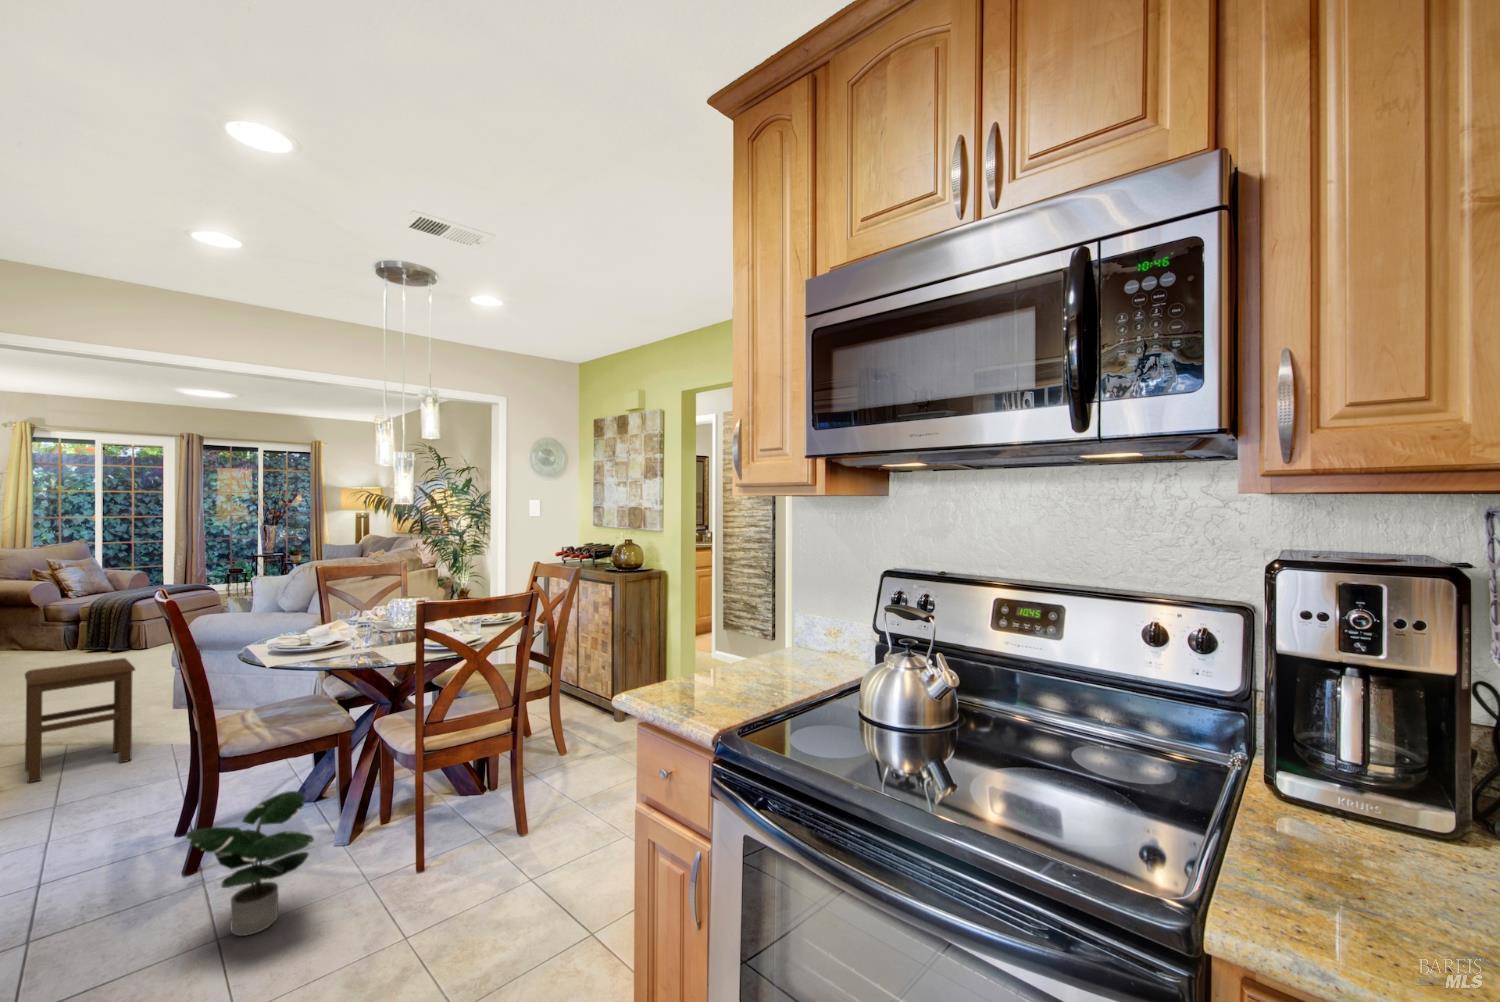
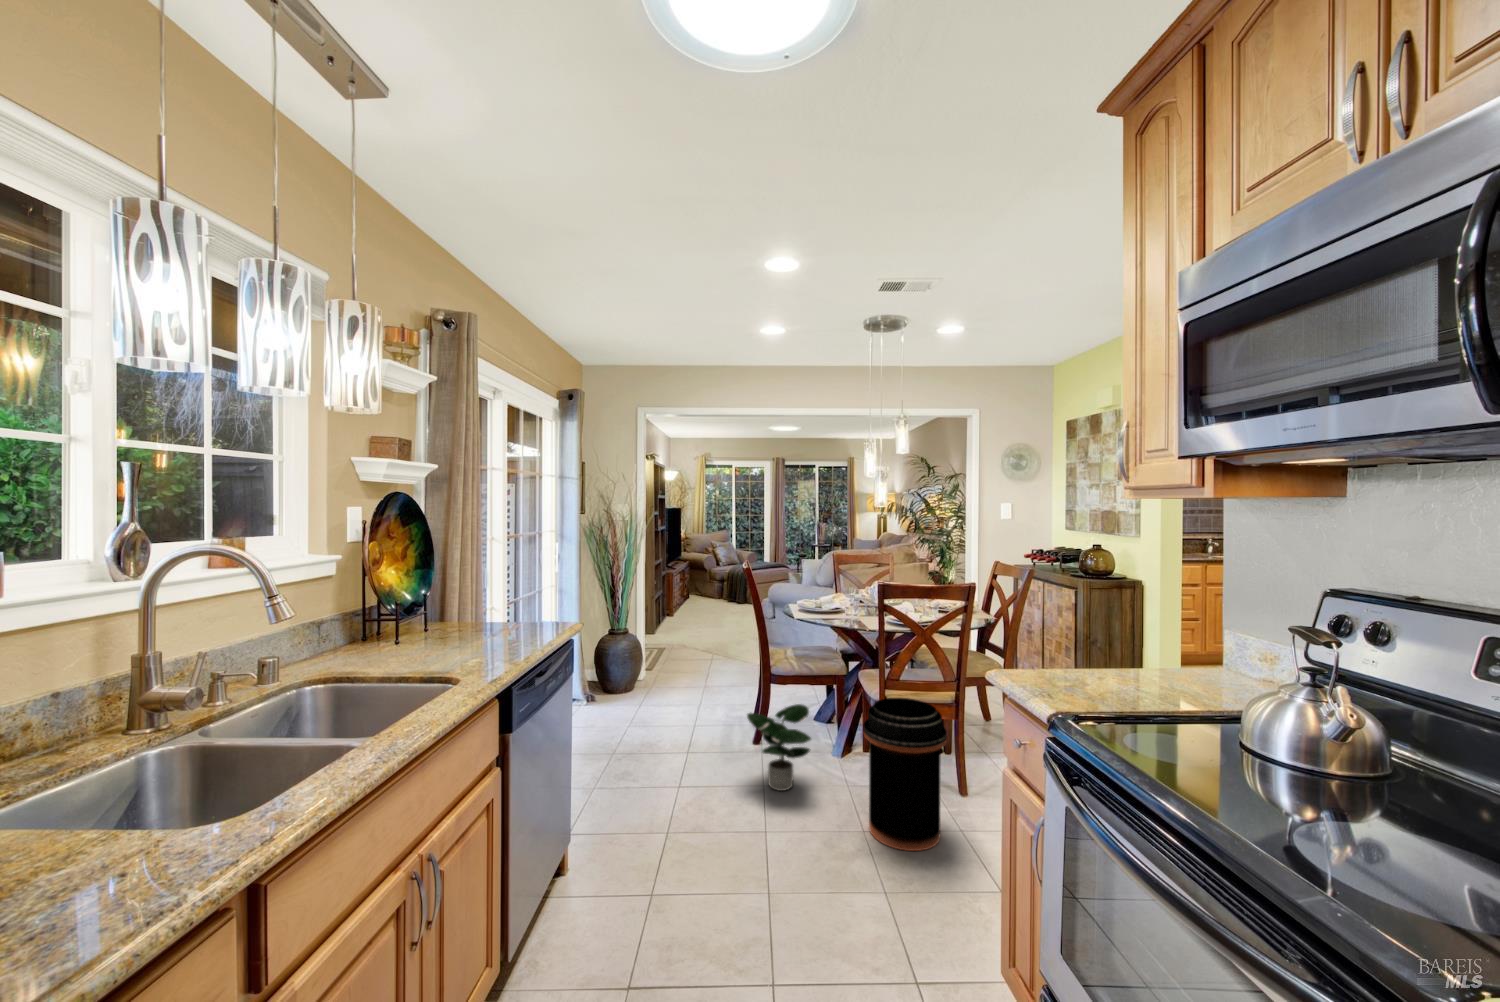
stool: present [25,658,135,782] -> none [695,604,741,670]
trash can: none [406,743,517,943] -> present [864,698,947,851]

